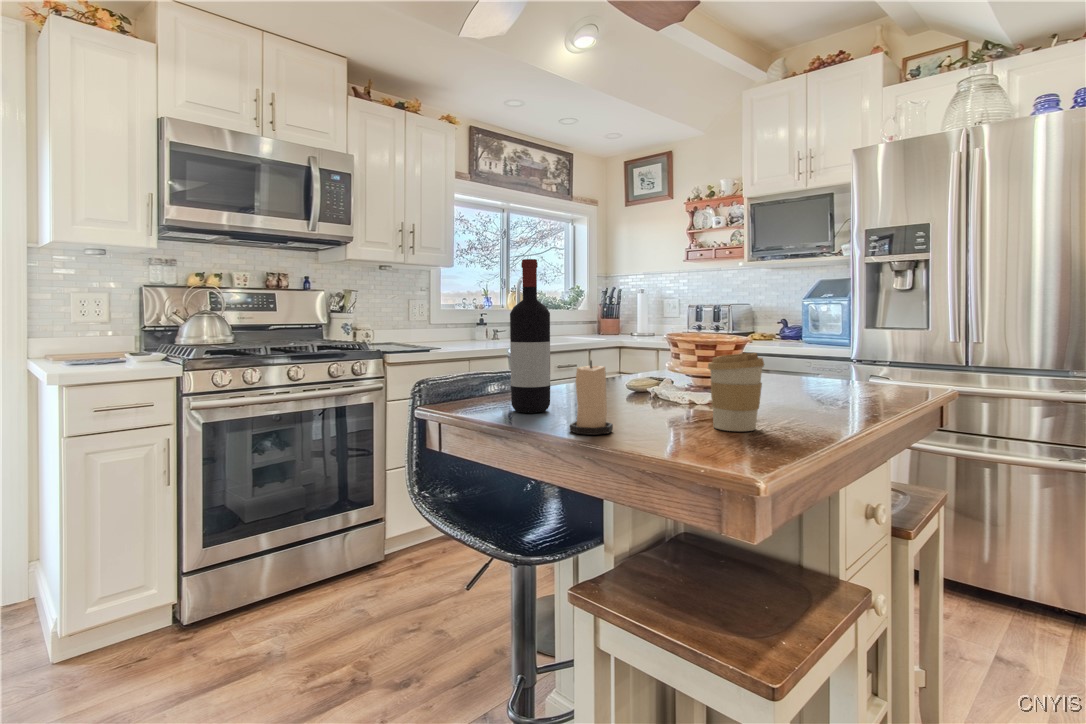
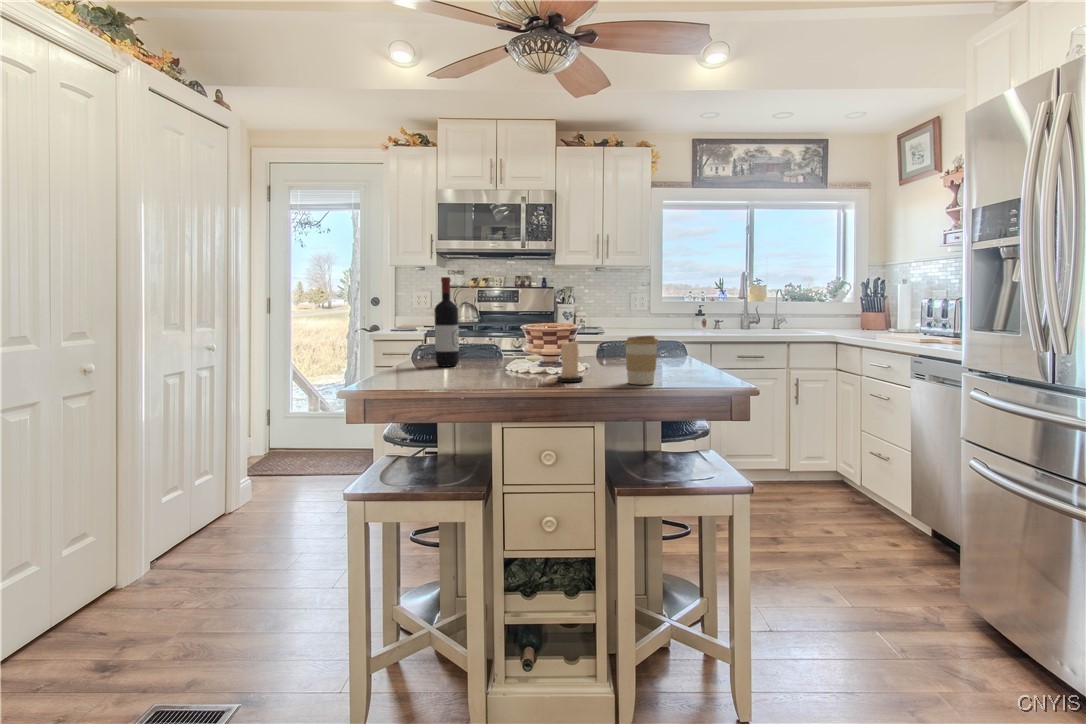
coffee cup: present [708,353,764,431] -> present [624,336,659,384]
candle: present [570,361,613,435] -> present [557,340,583,382]

